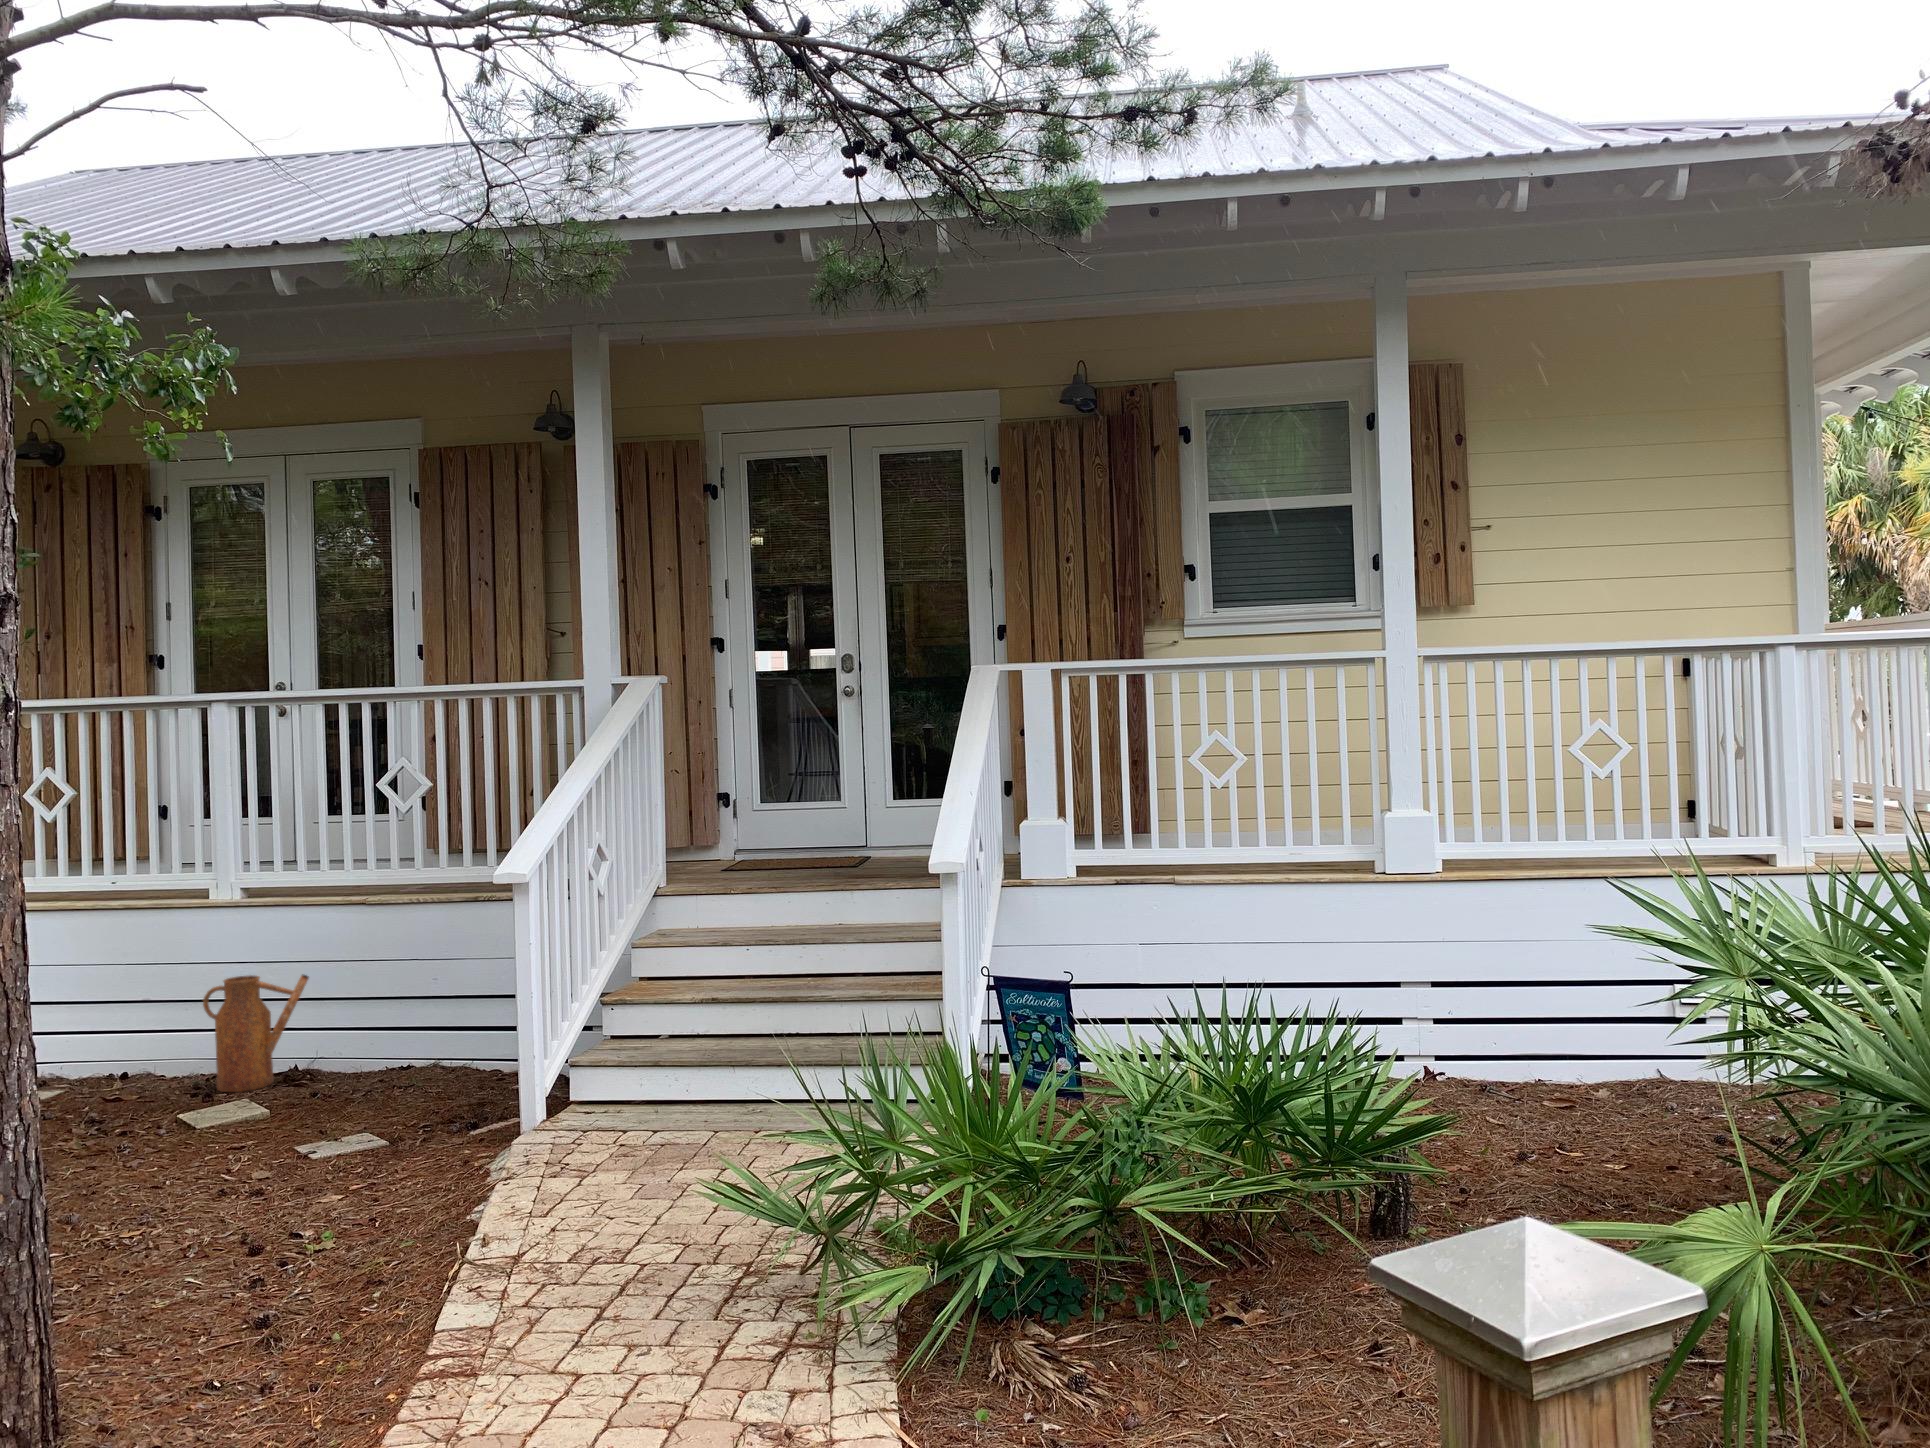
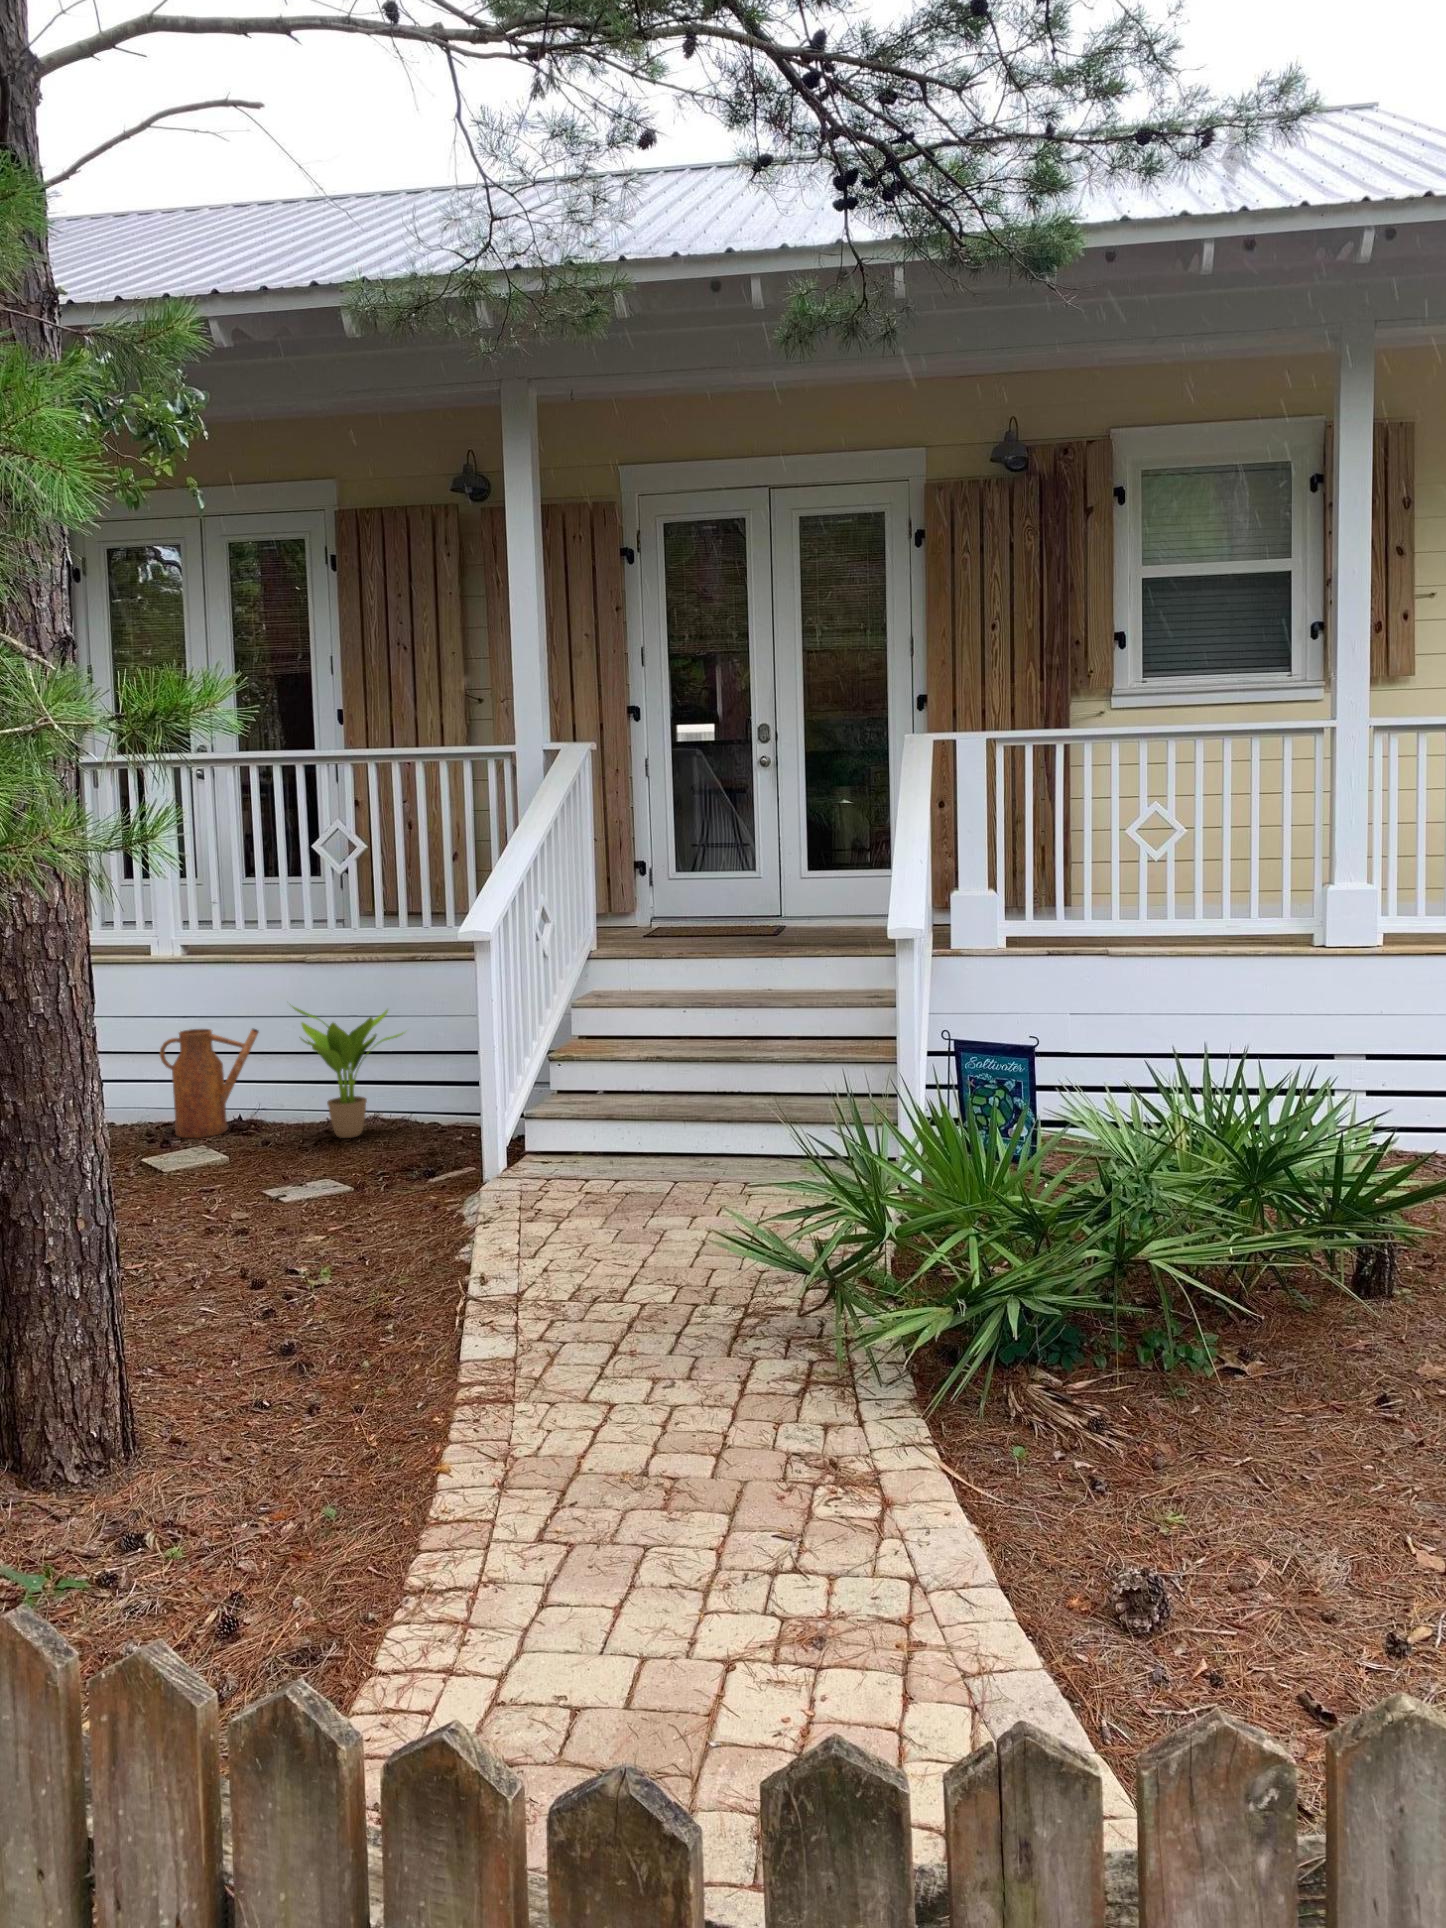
potted plant: none [334,944,467,1089] -> present [293,1007,403,1138]

